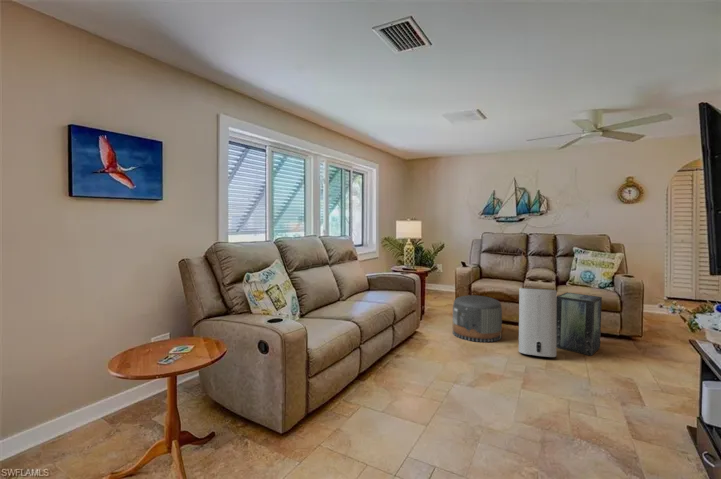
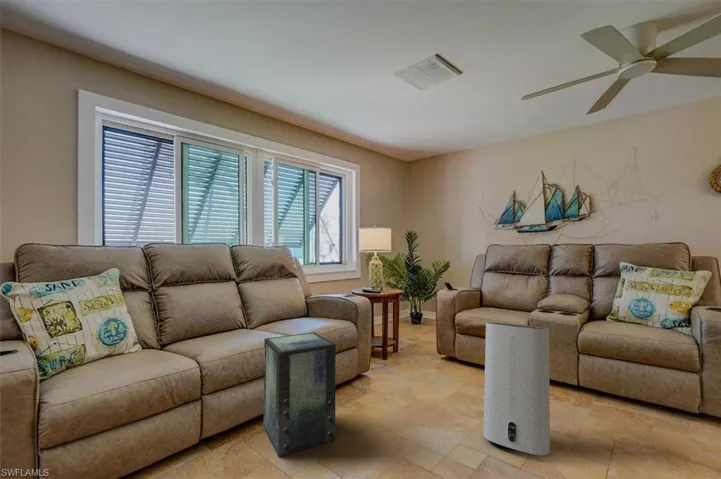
storage box: present [556,292,602,356] -> present [264,332,336,456]
pouf: present [453,295,502,342] -> none [407,330,480,408]

